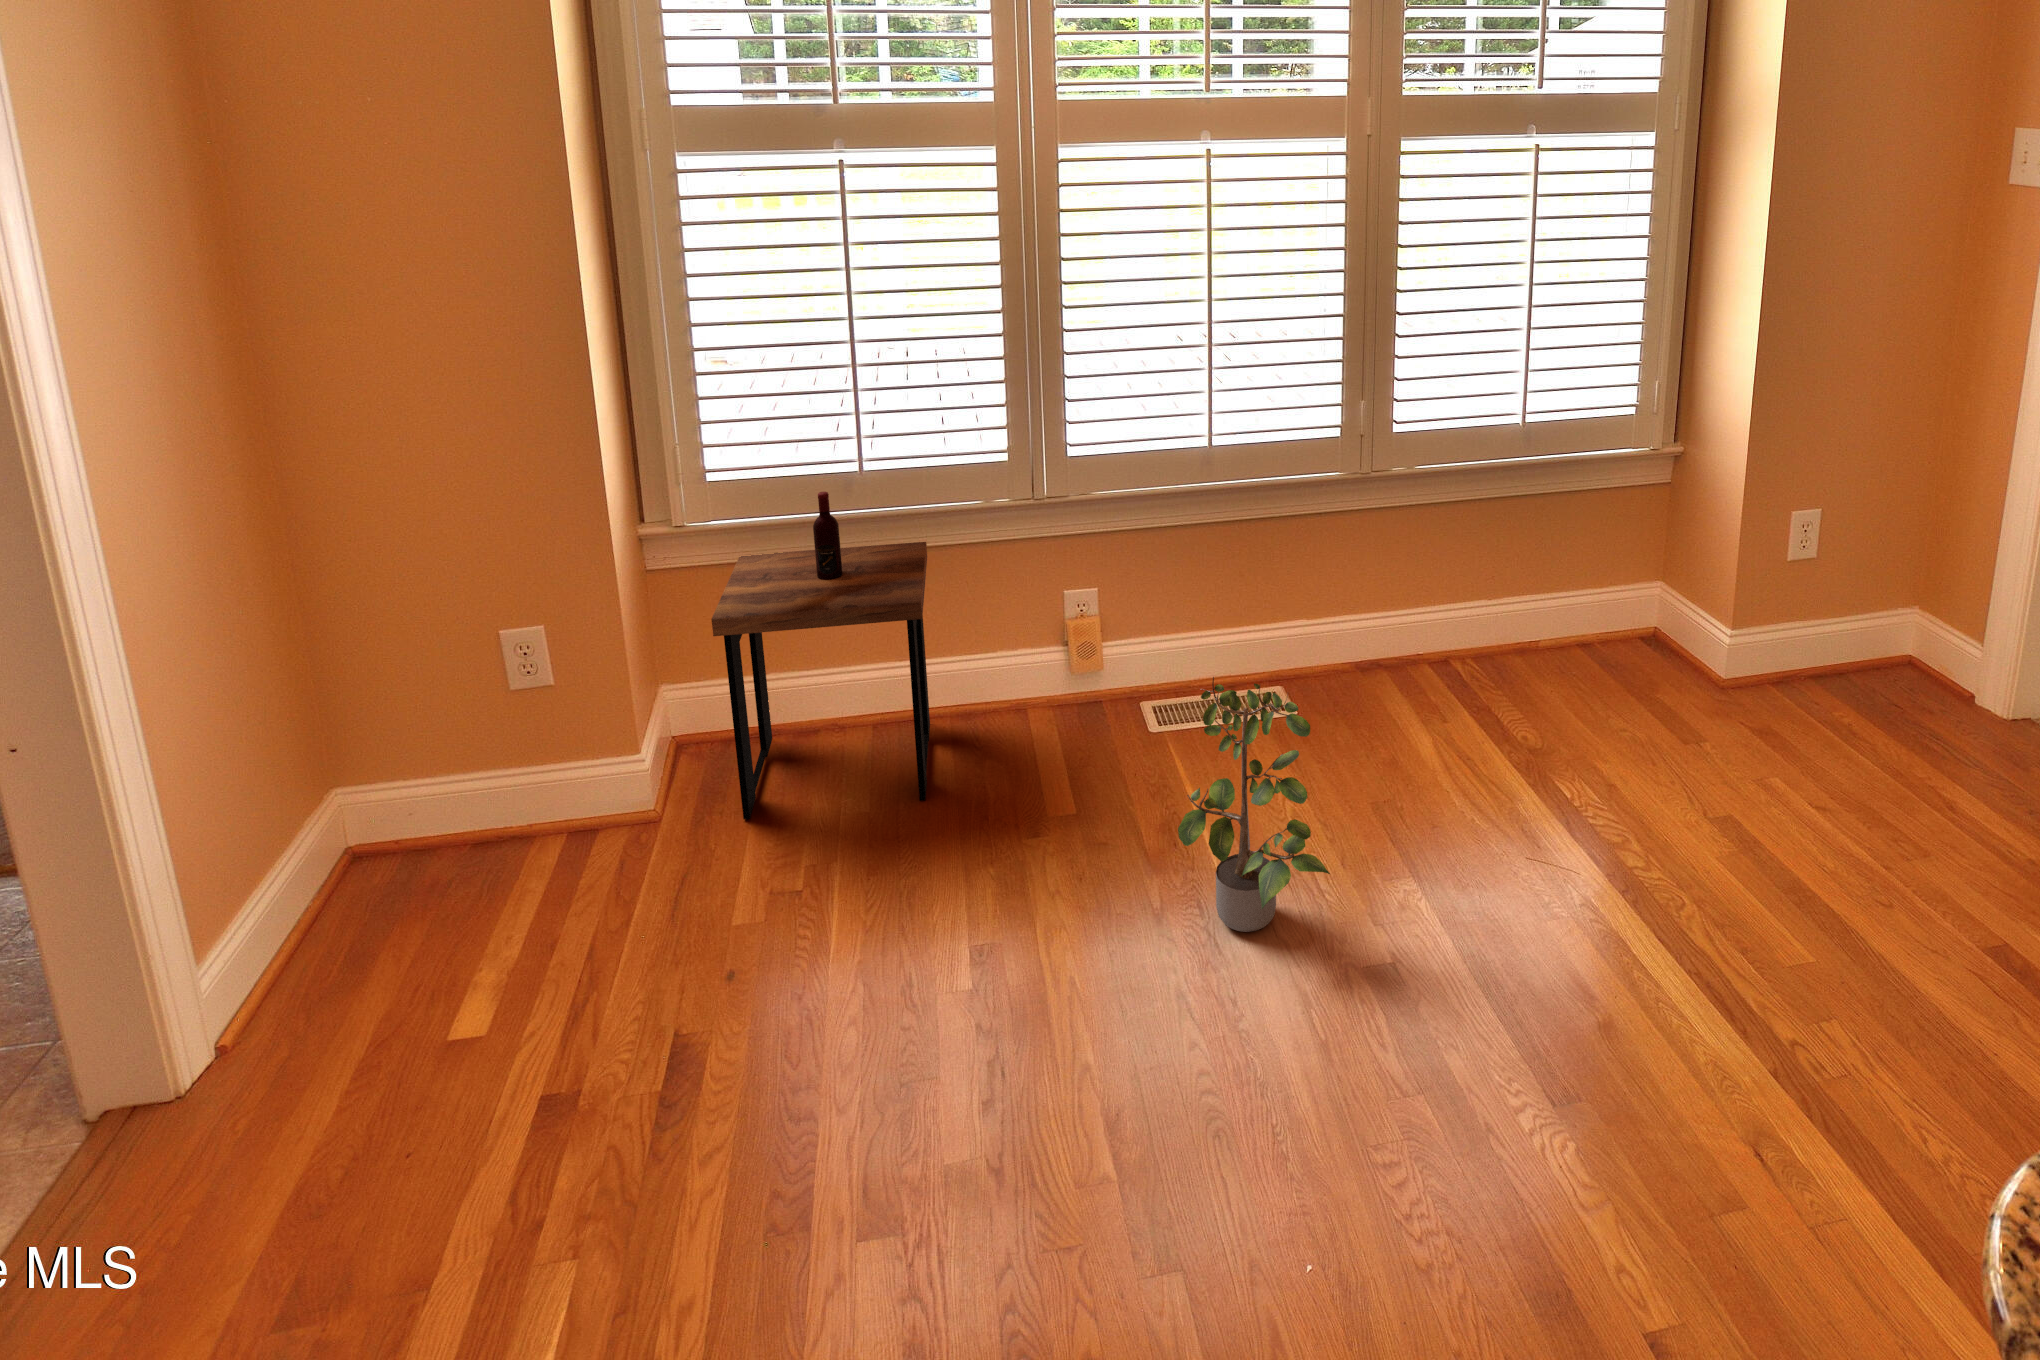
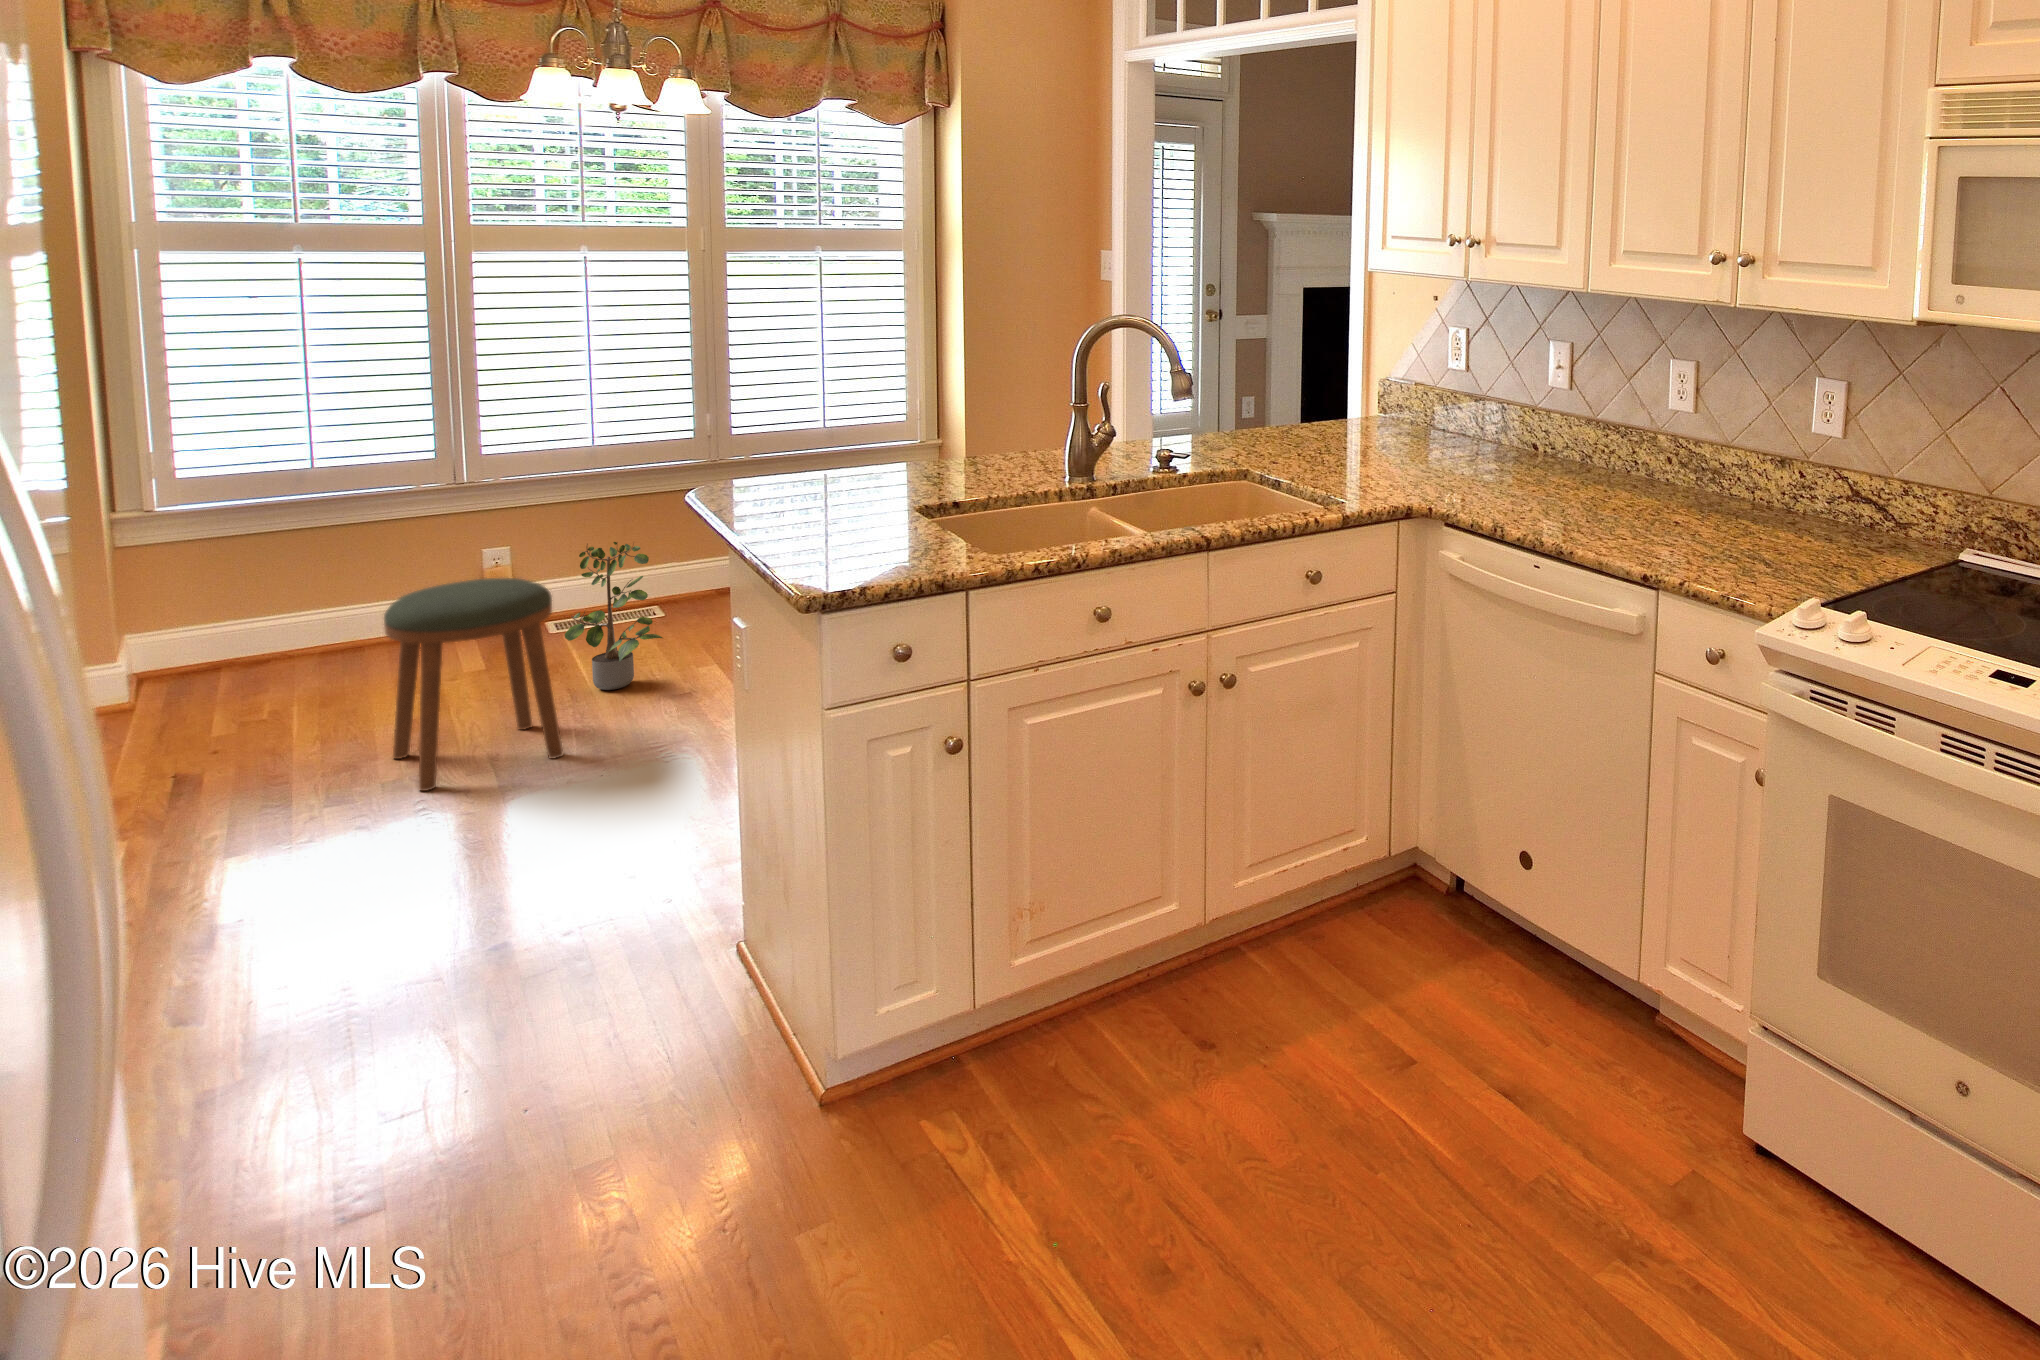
side table: present [711,492,930,819] -> none [183,478,367,706]
stool: none [913,781,1189,1236] -> present [384,578,563,791]

